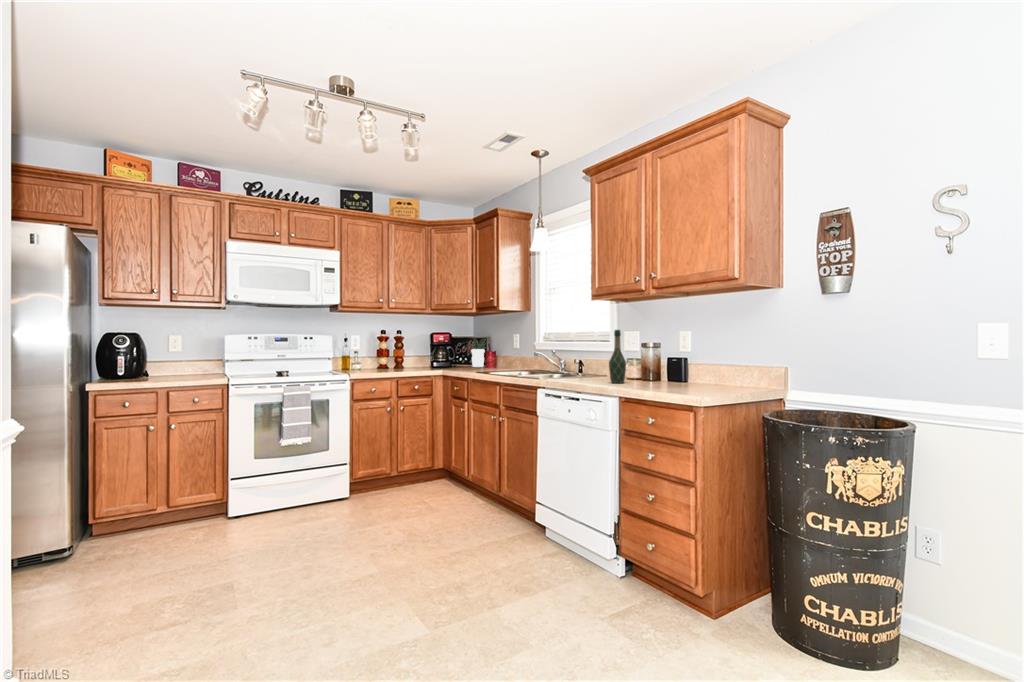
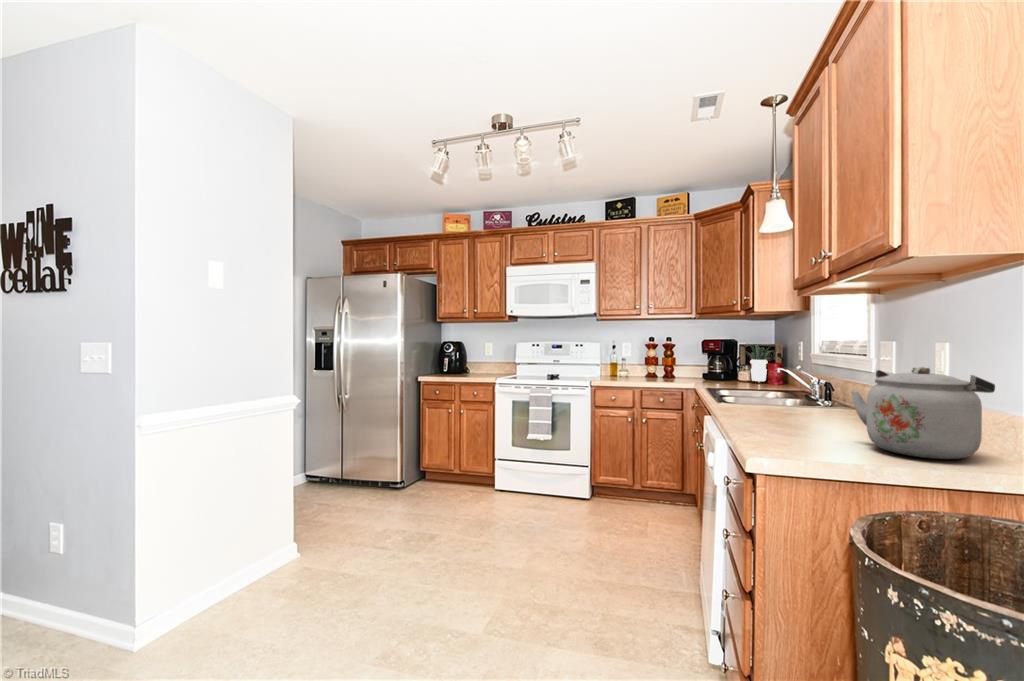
wine bottle: present [609,330,626,383] -> none [795,347,824,428]
kettle: none [660,338,723,387] -> present [851,367,995,459]

